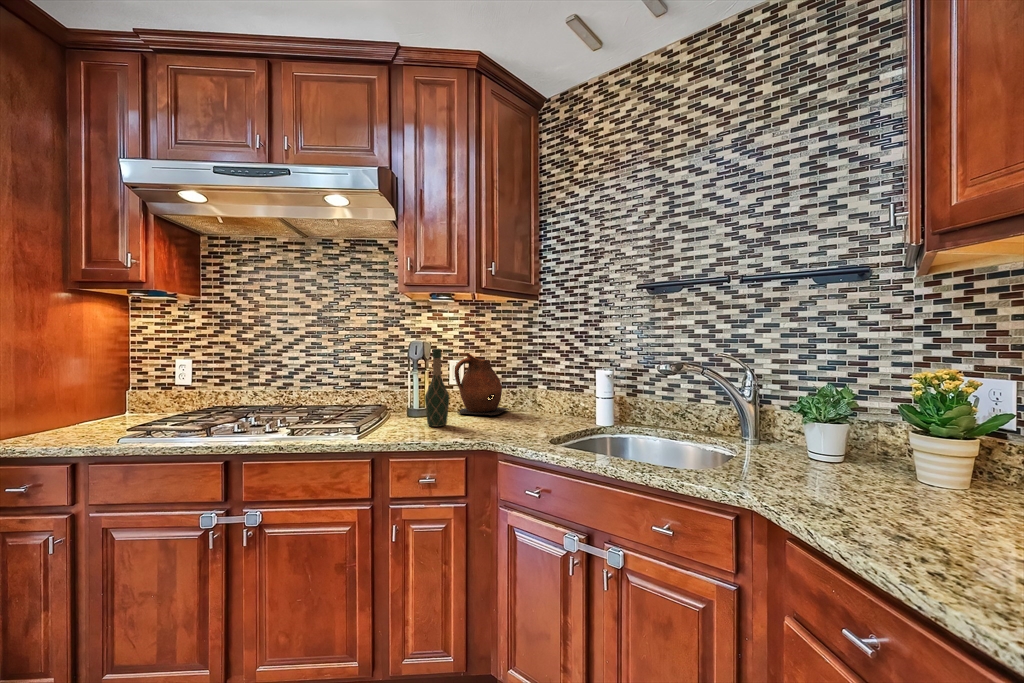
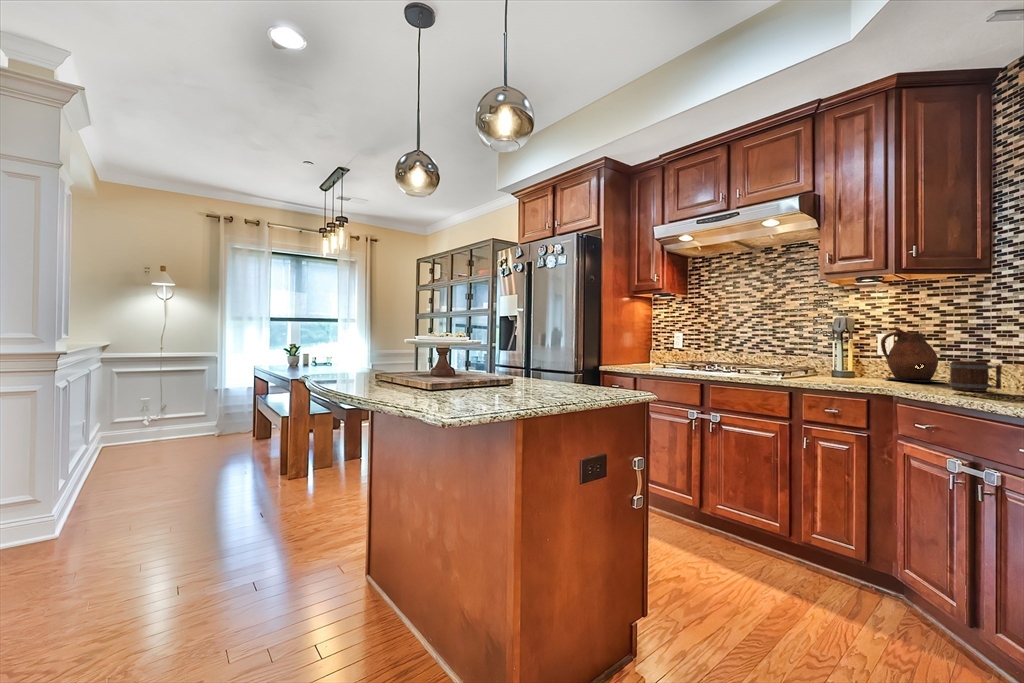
wine bottle: present [425,349,449,427] -> none [840,321,864,381]
mug: none [522,391,561,426] -> present [950,361,1002,392]

